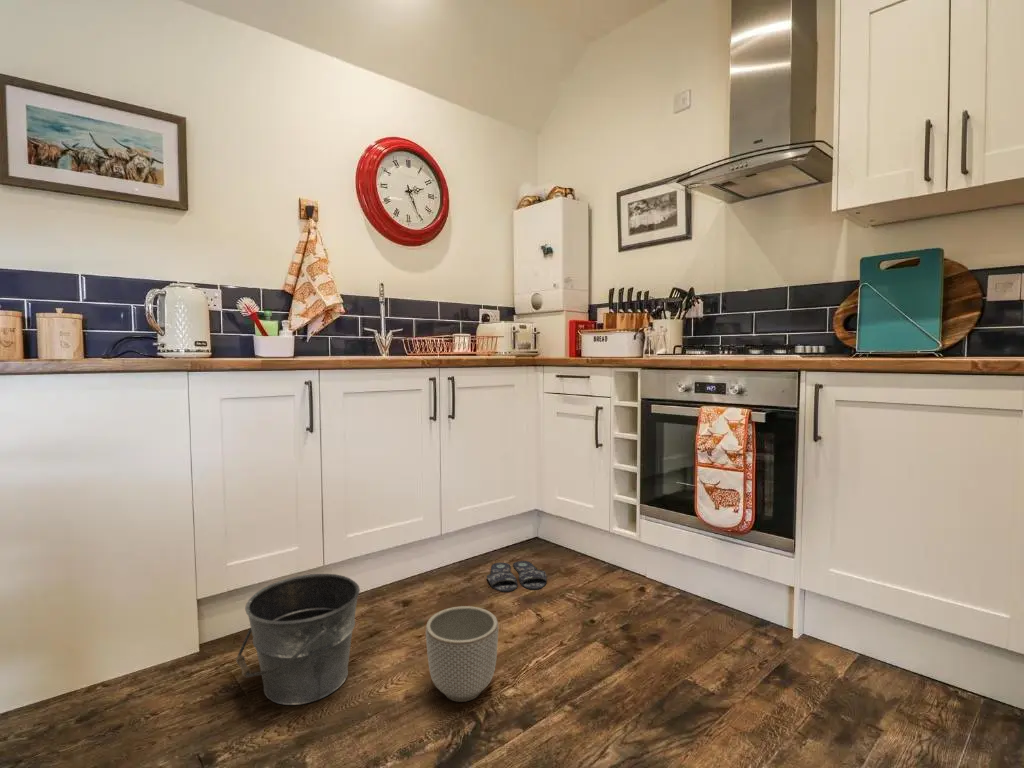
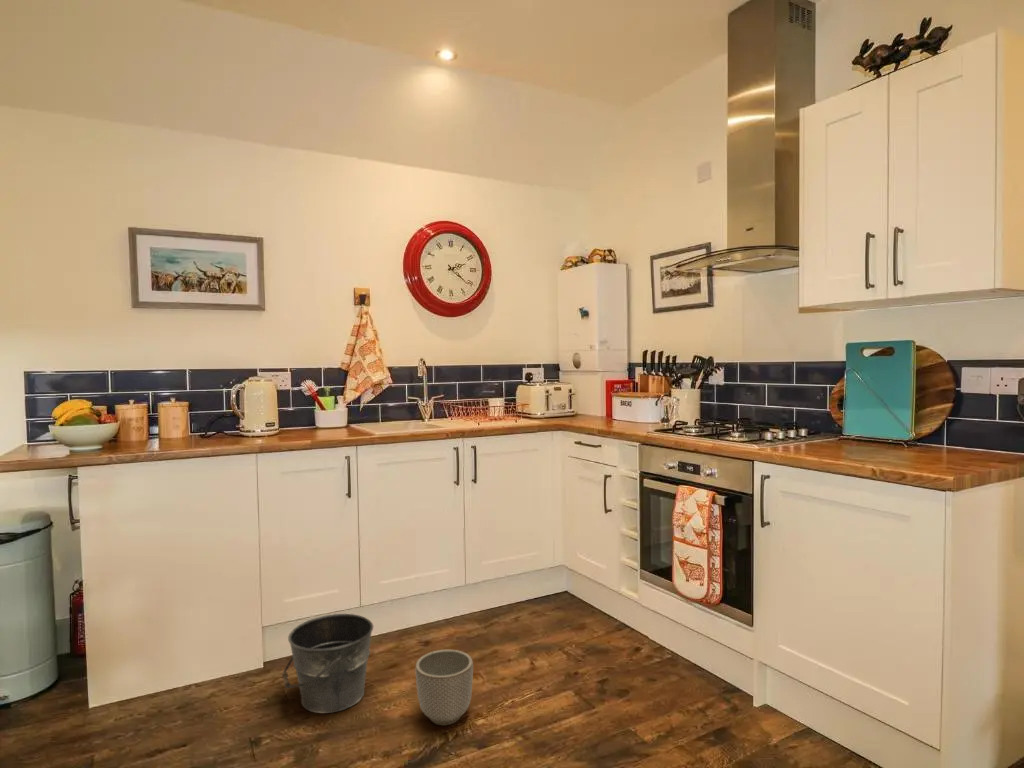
slippers: present [487,561,547,592] -> none [501,614,555,642]

